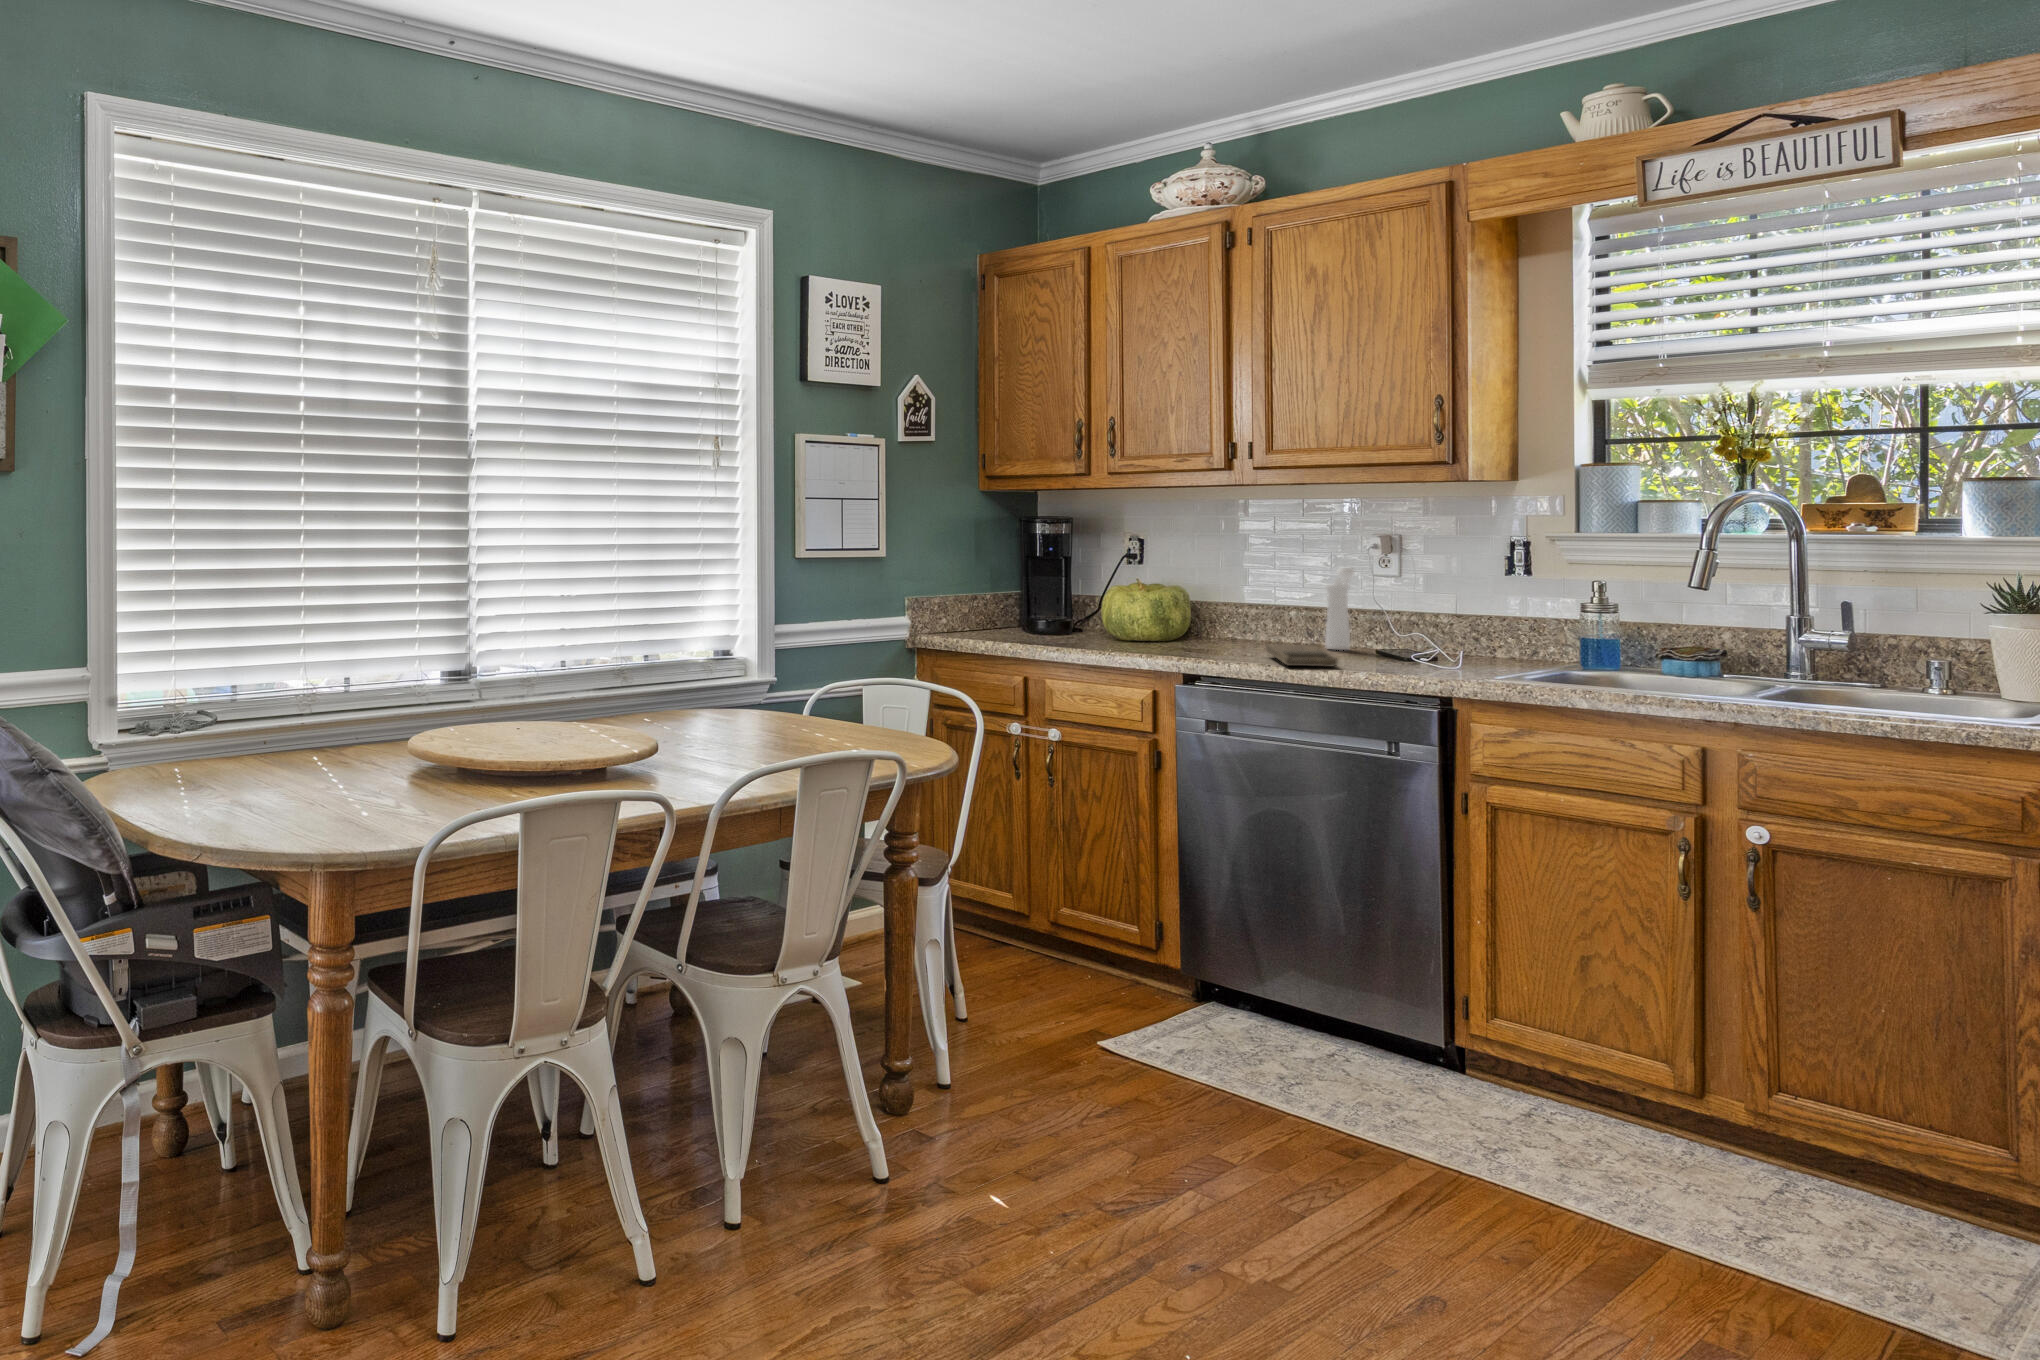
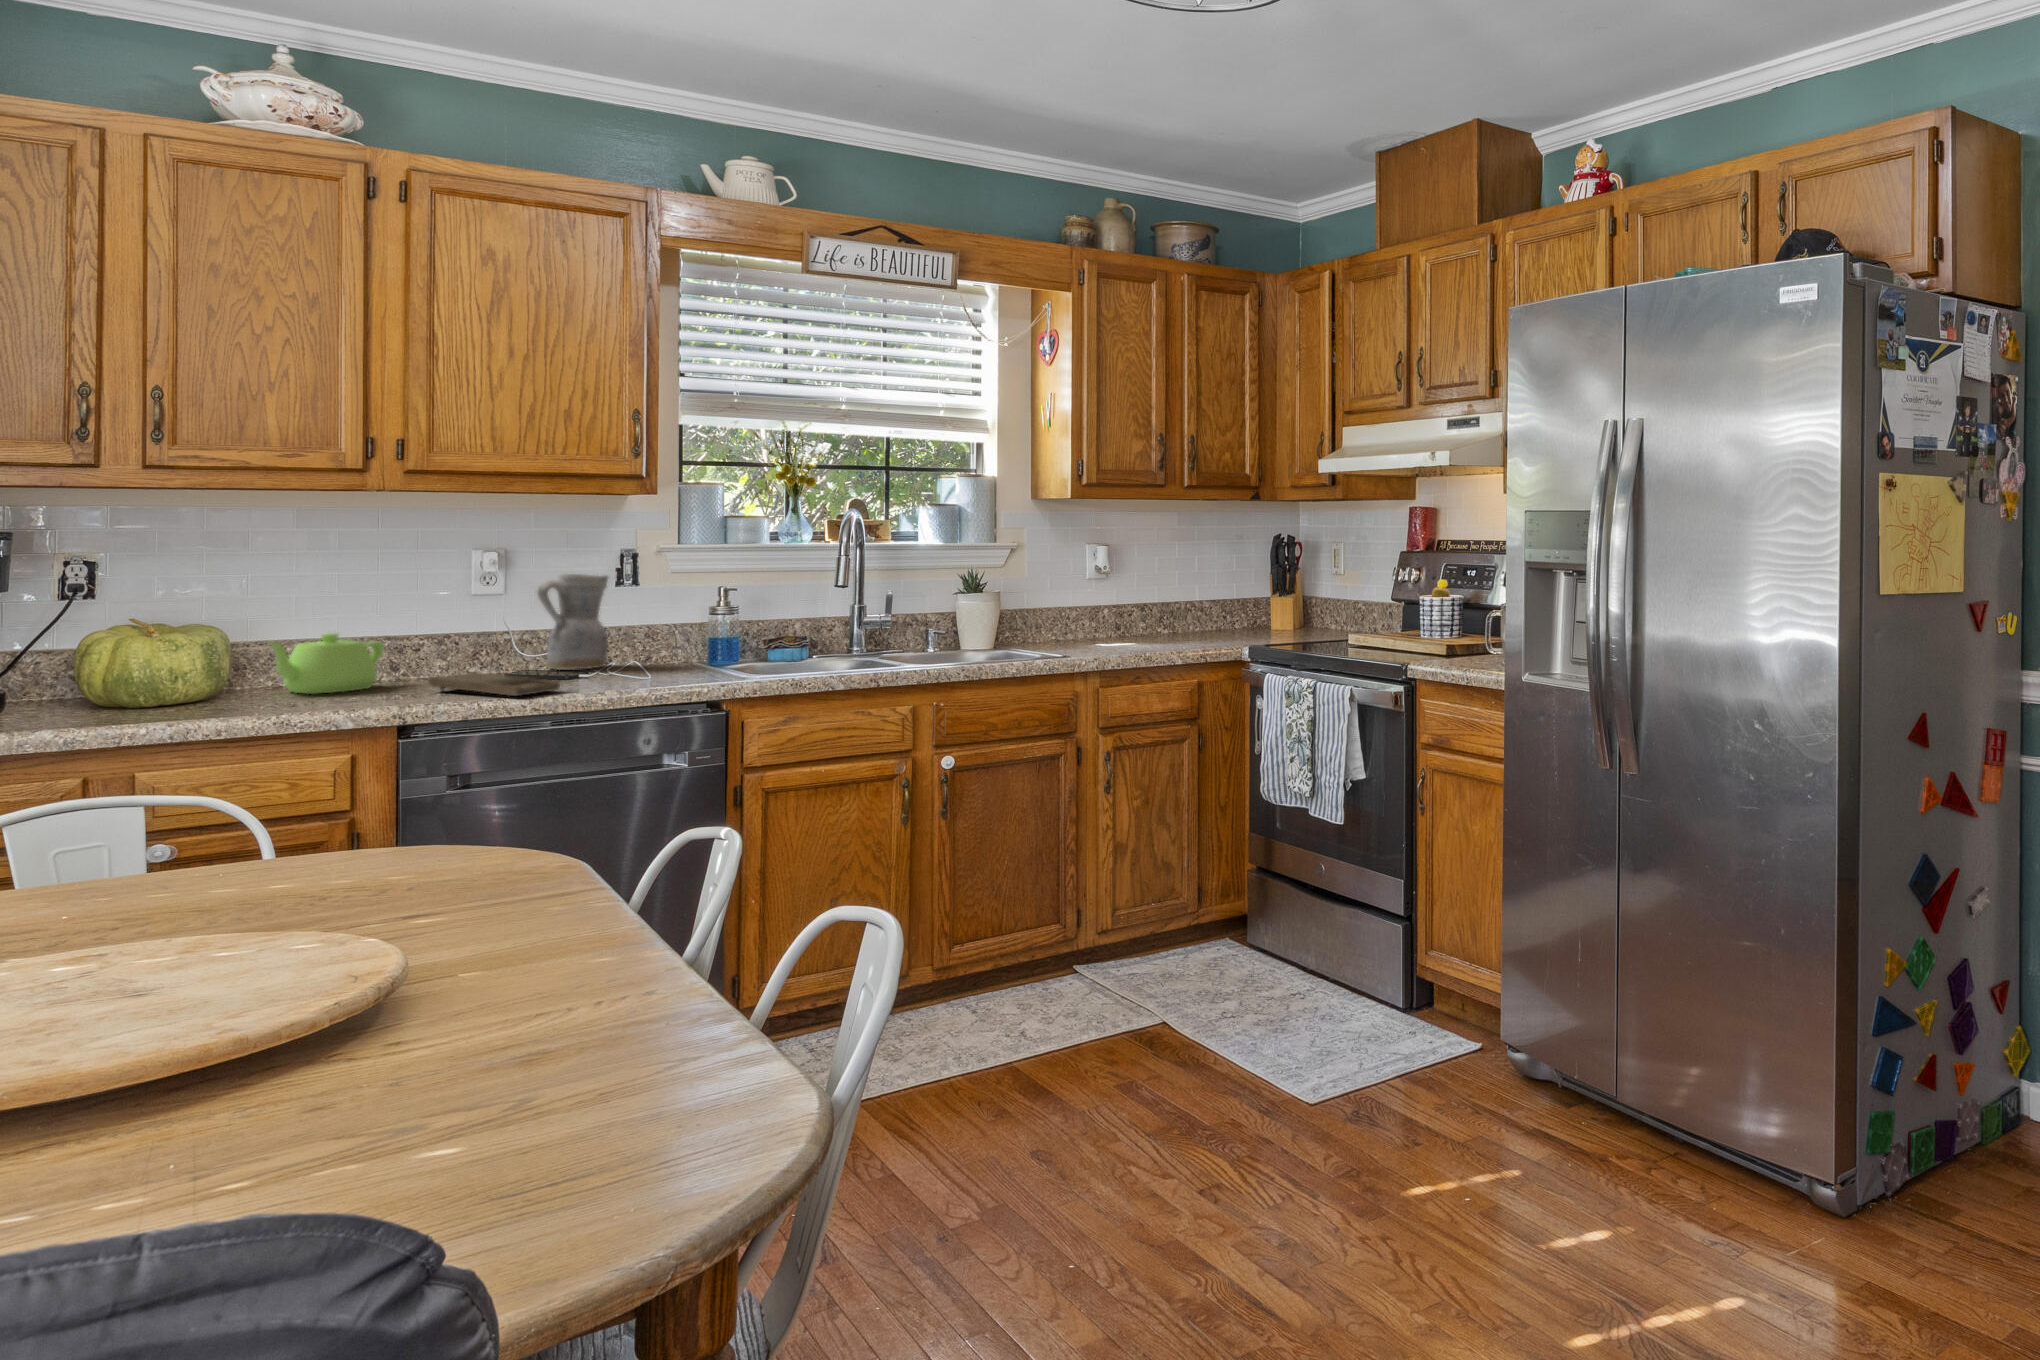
ceramic pitcher: none [1404,560,1482,657] -> present [538,574,608,670]
pepper mill: present [1326,568,1354,650] -> none [424,586,466,677]
teapot: none [1176,601,1273,650] -> present [269,633,384,694]

